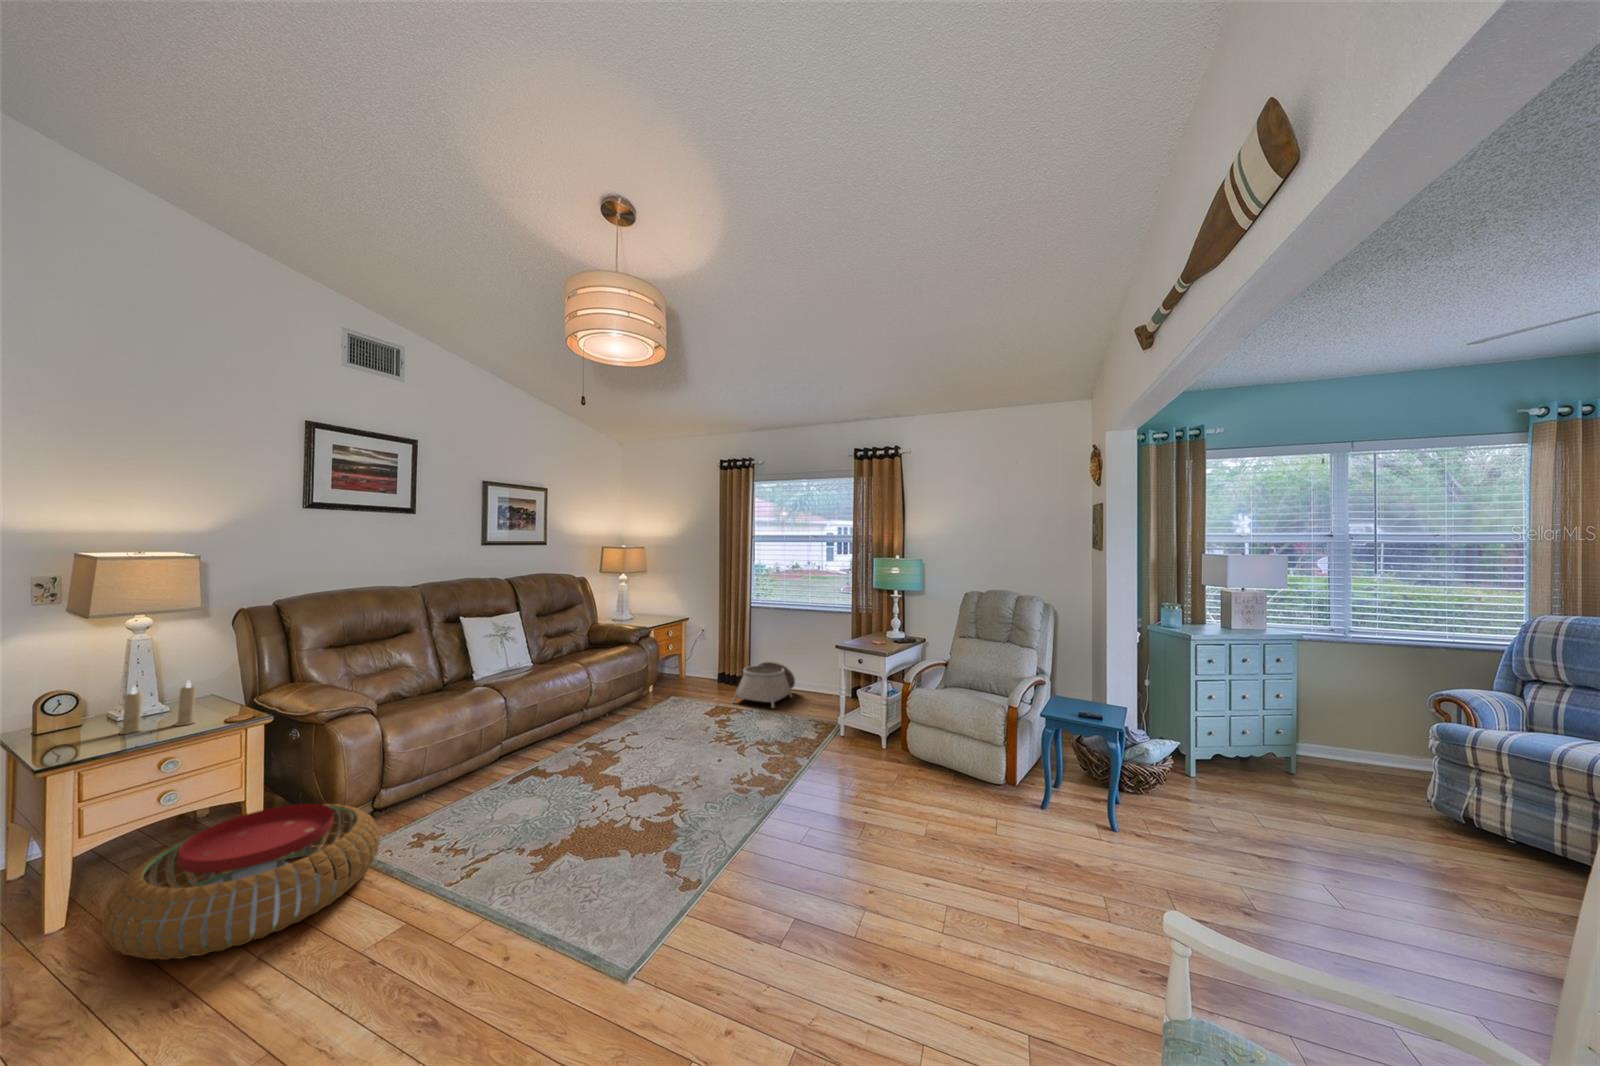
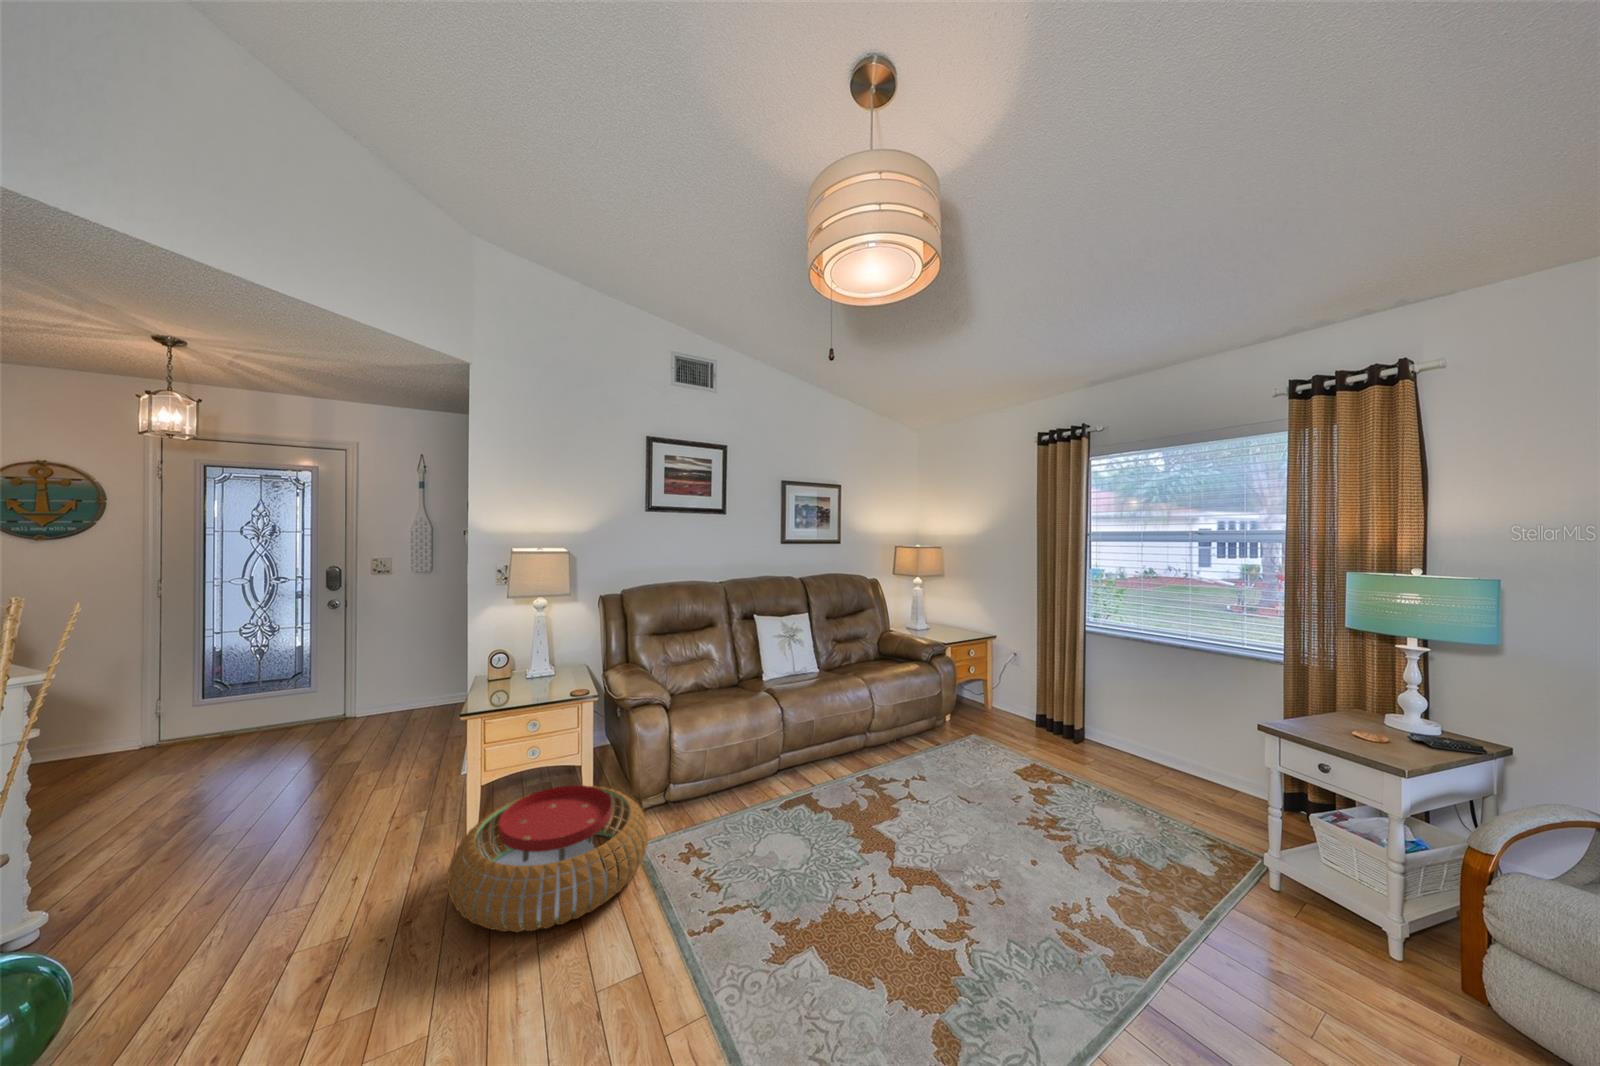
basket: present [733,661,795,708] -> none [1057,709,1161,785]
candle: present [120,681,196,734] -> none [505,653,551,694]

